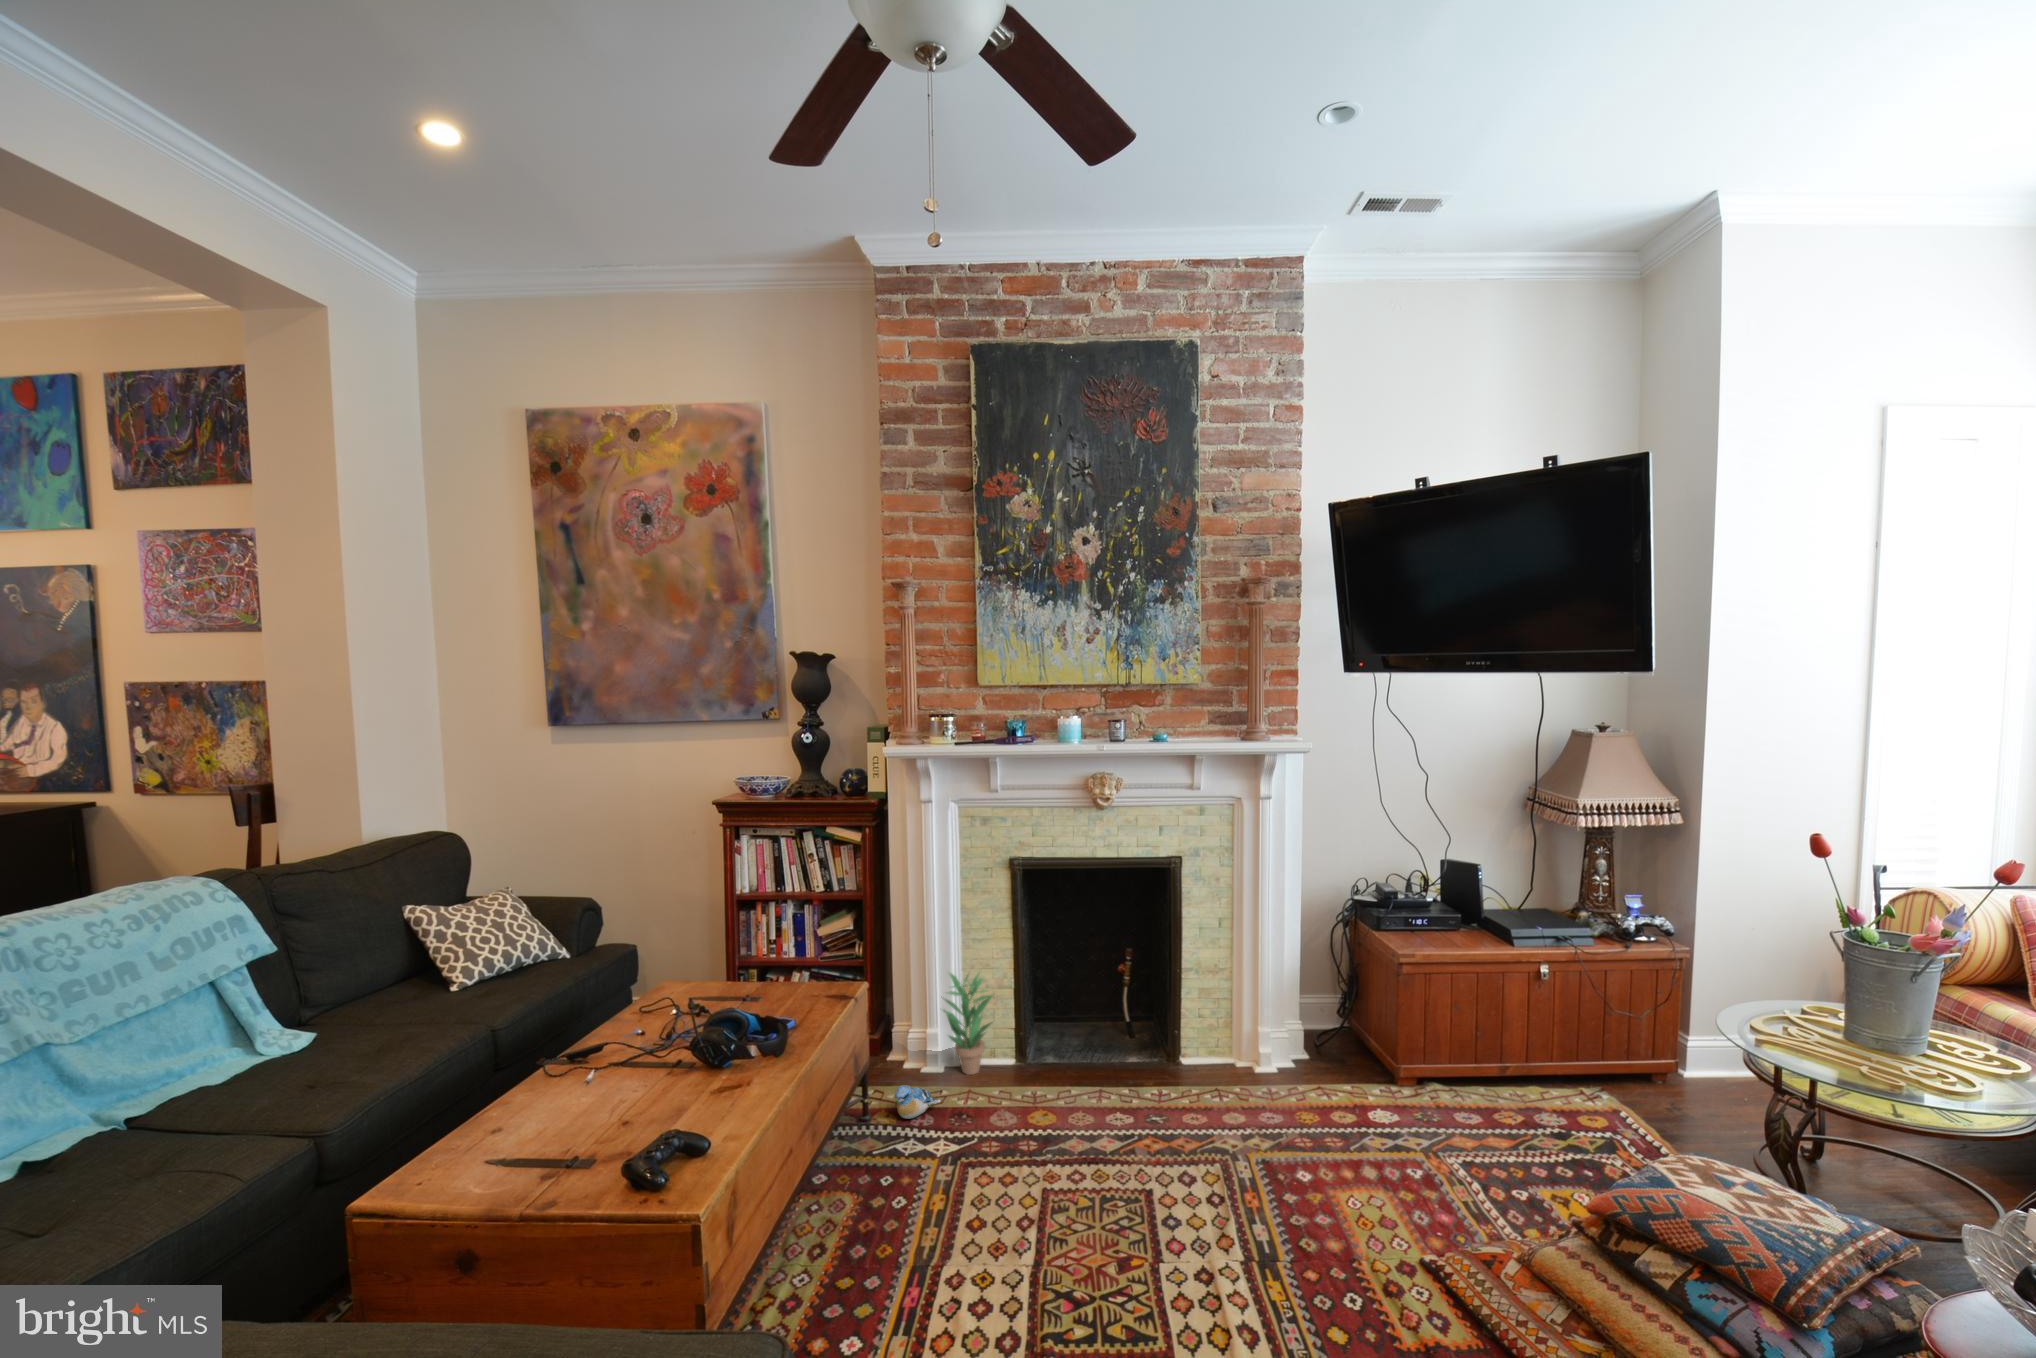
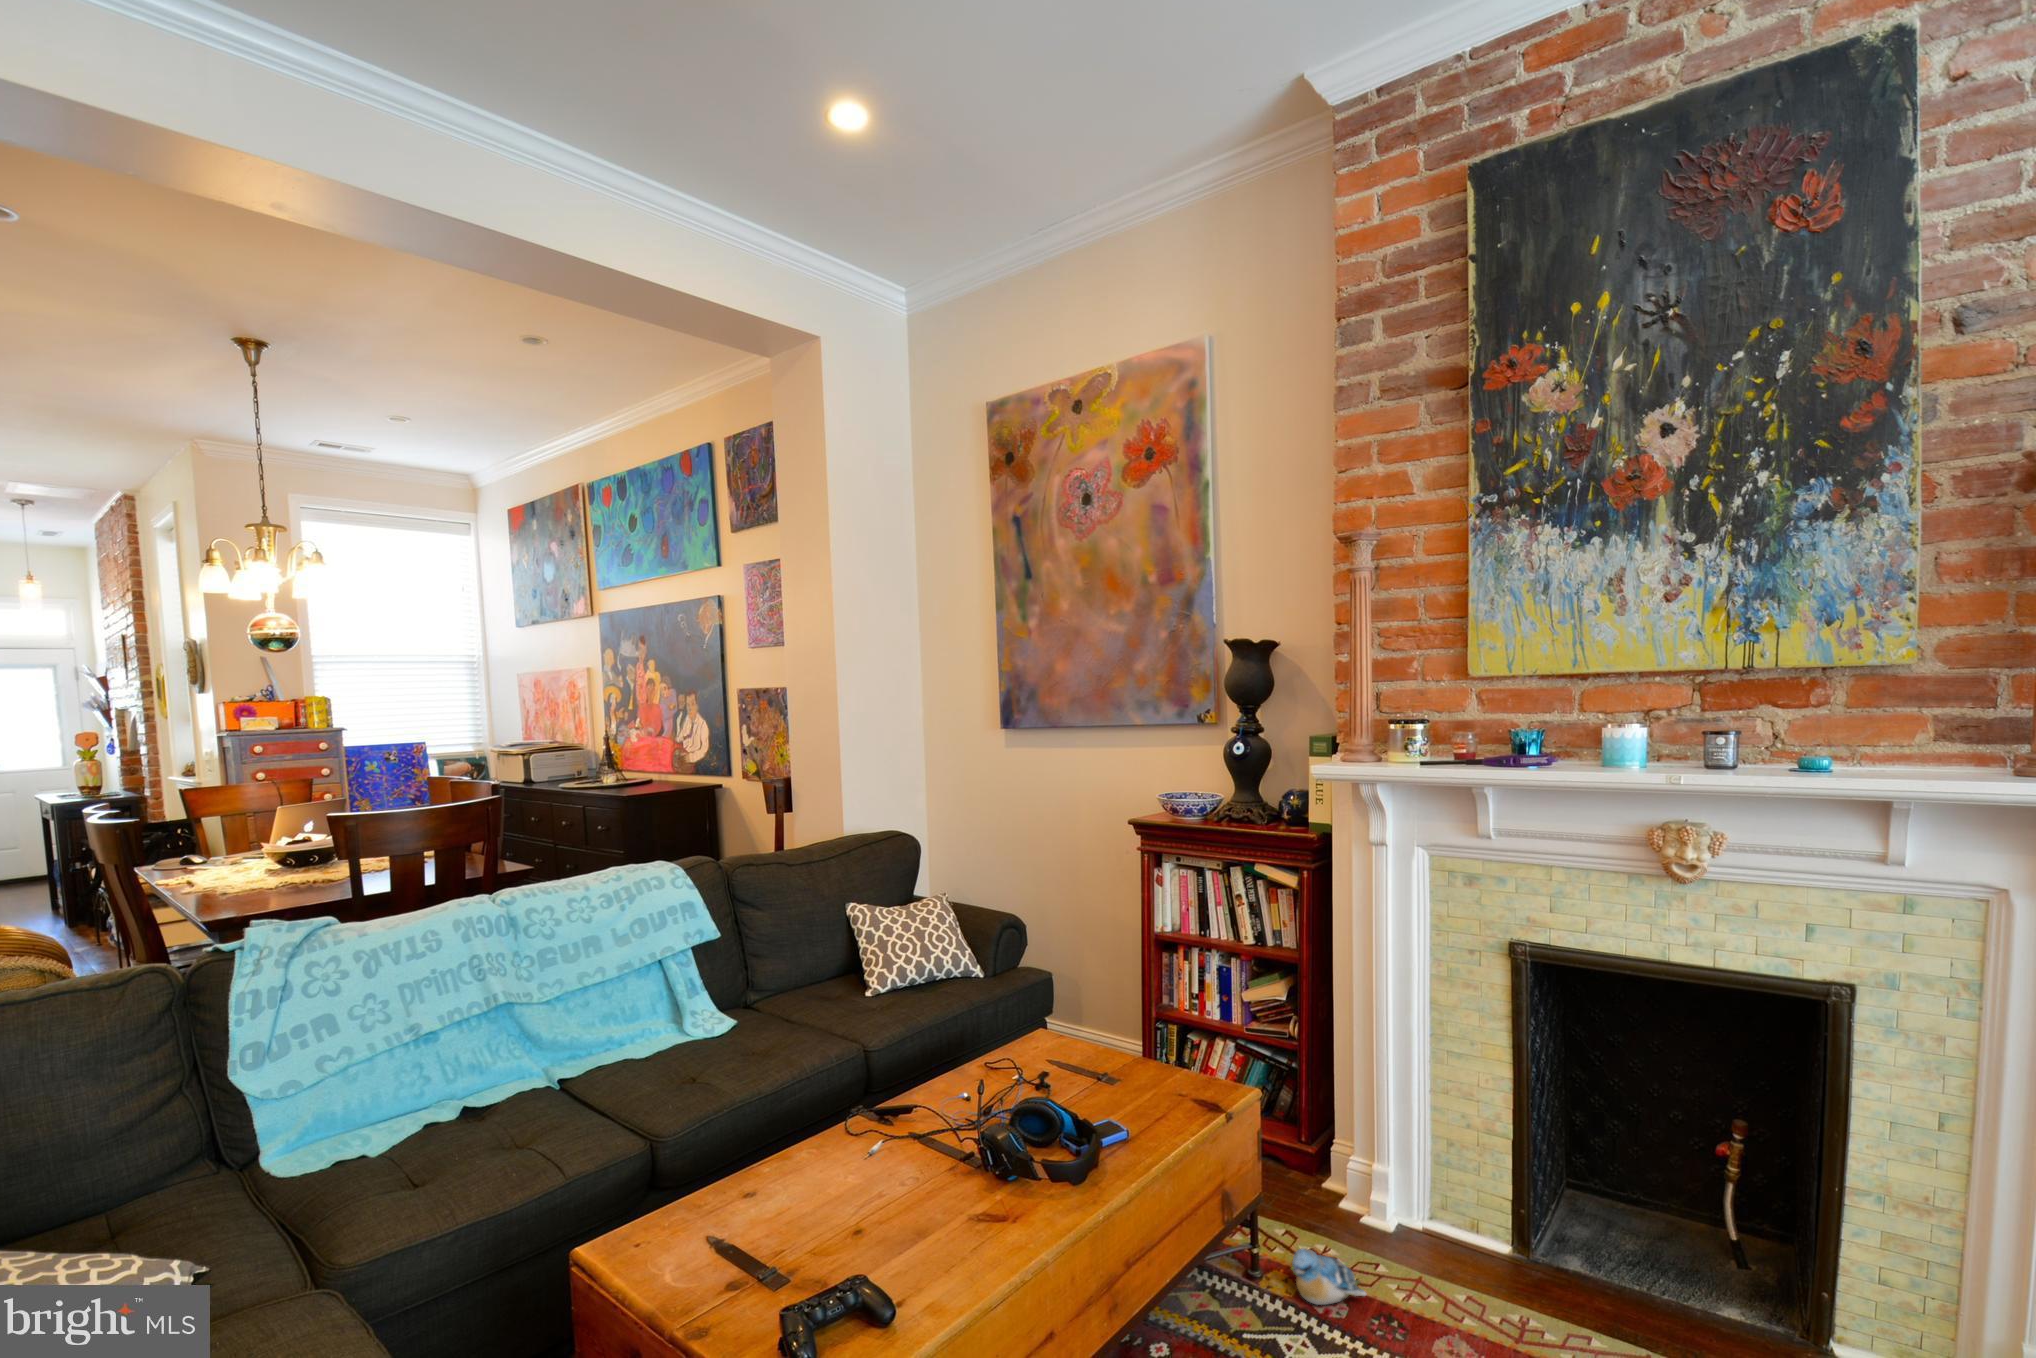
potted plant: present [943,973,993,1075] -> none [1385,1090,1483,1264]

